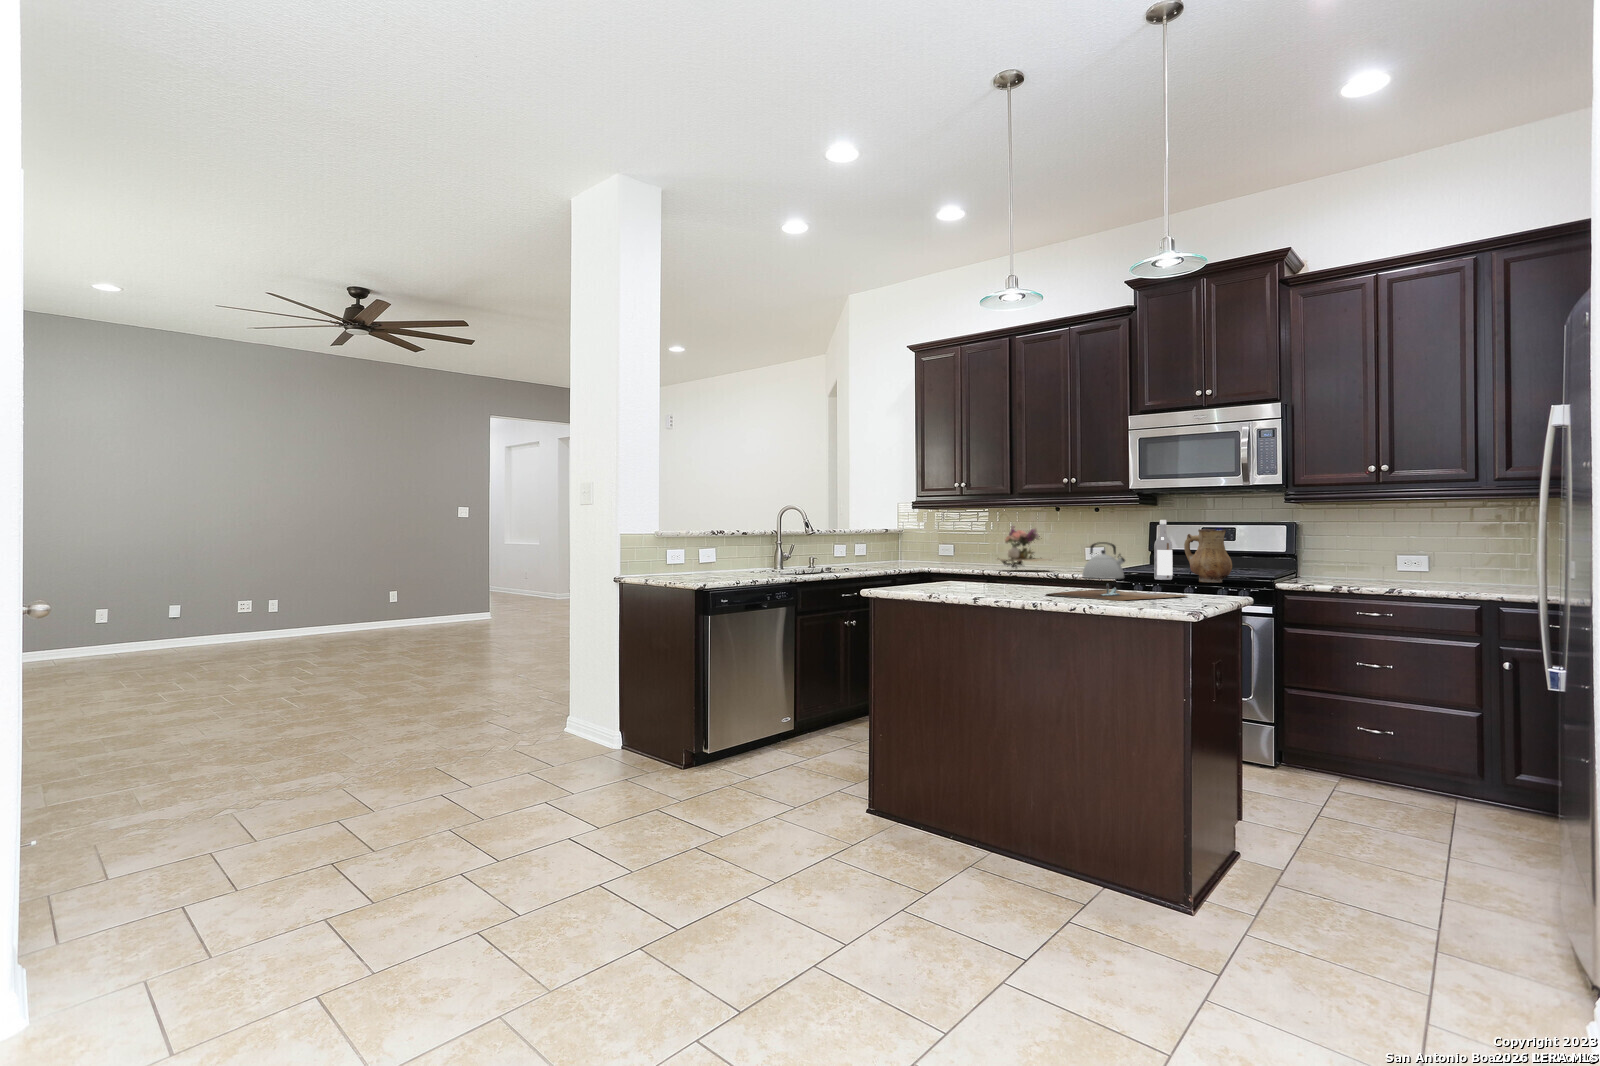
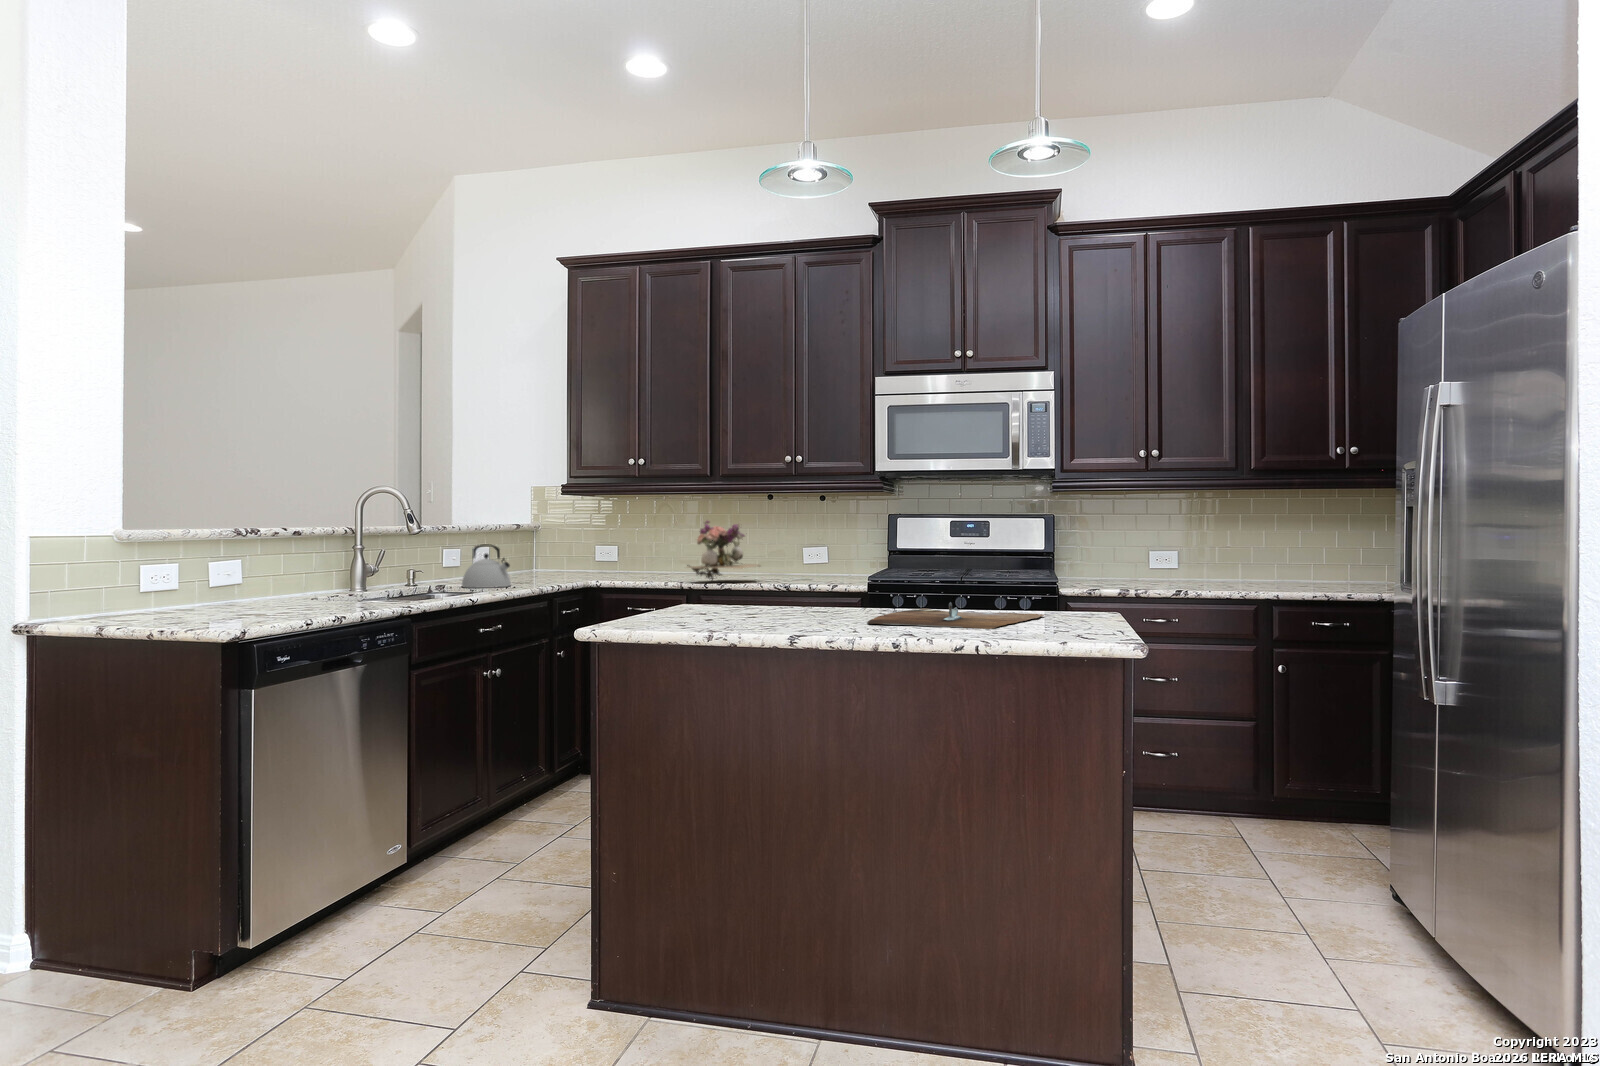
wine bottle: present [1154,520,1173,580] -> none [915,511,937,590]
ceramic pitcher: present [1184,529,1232,583] -> none [955,524,1010,591]
kettle: present [1082,542,1125,579] -> present [462,544,511,588]

